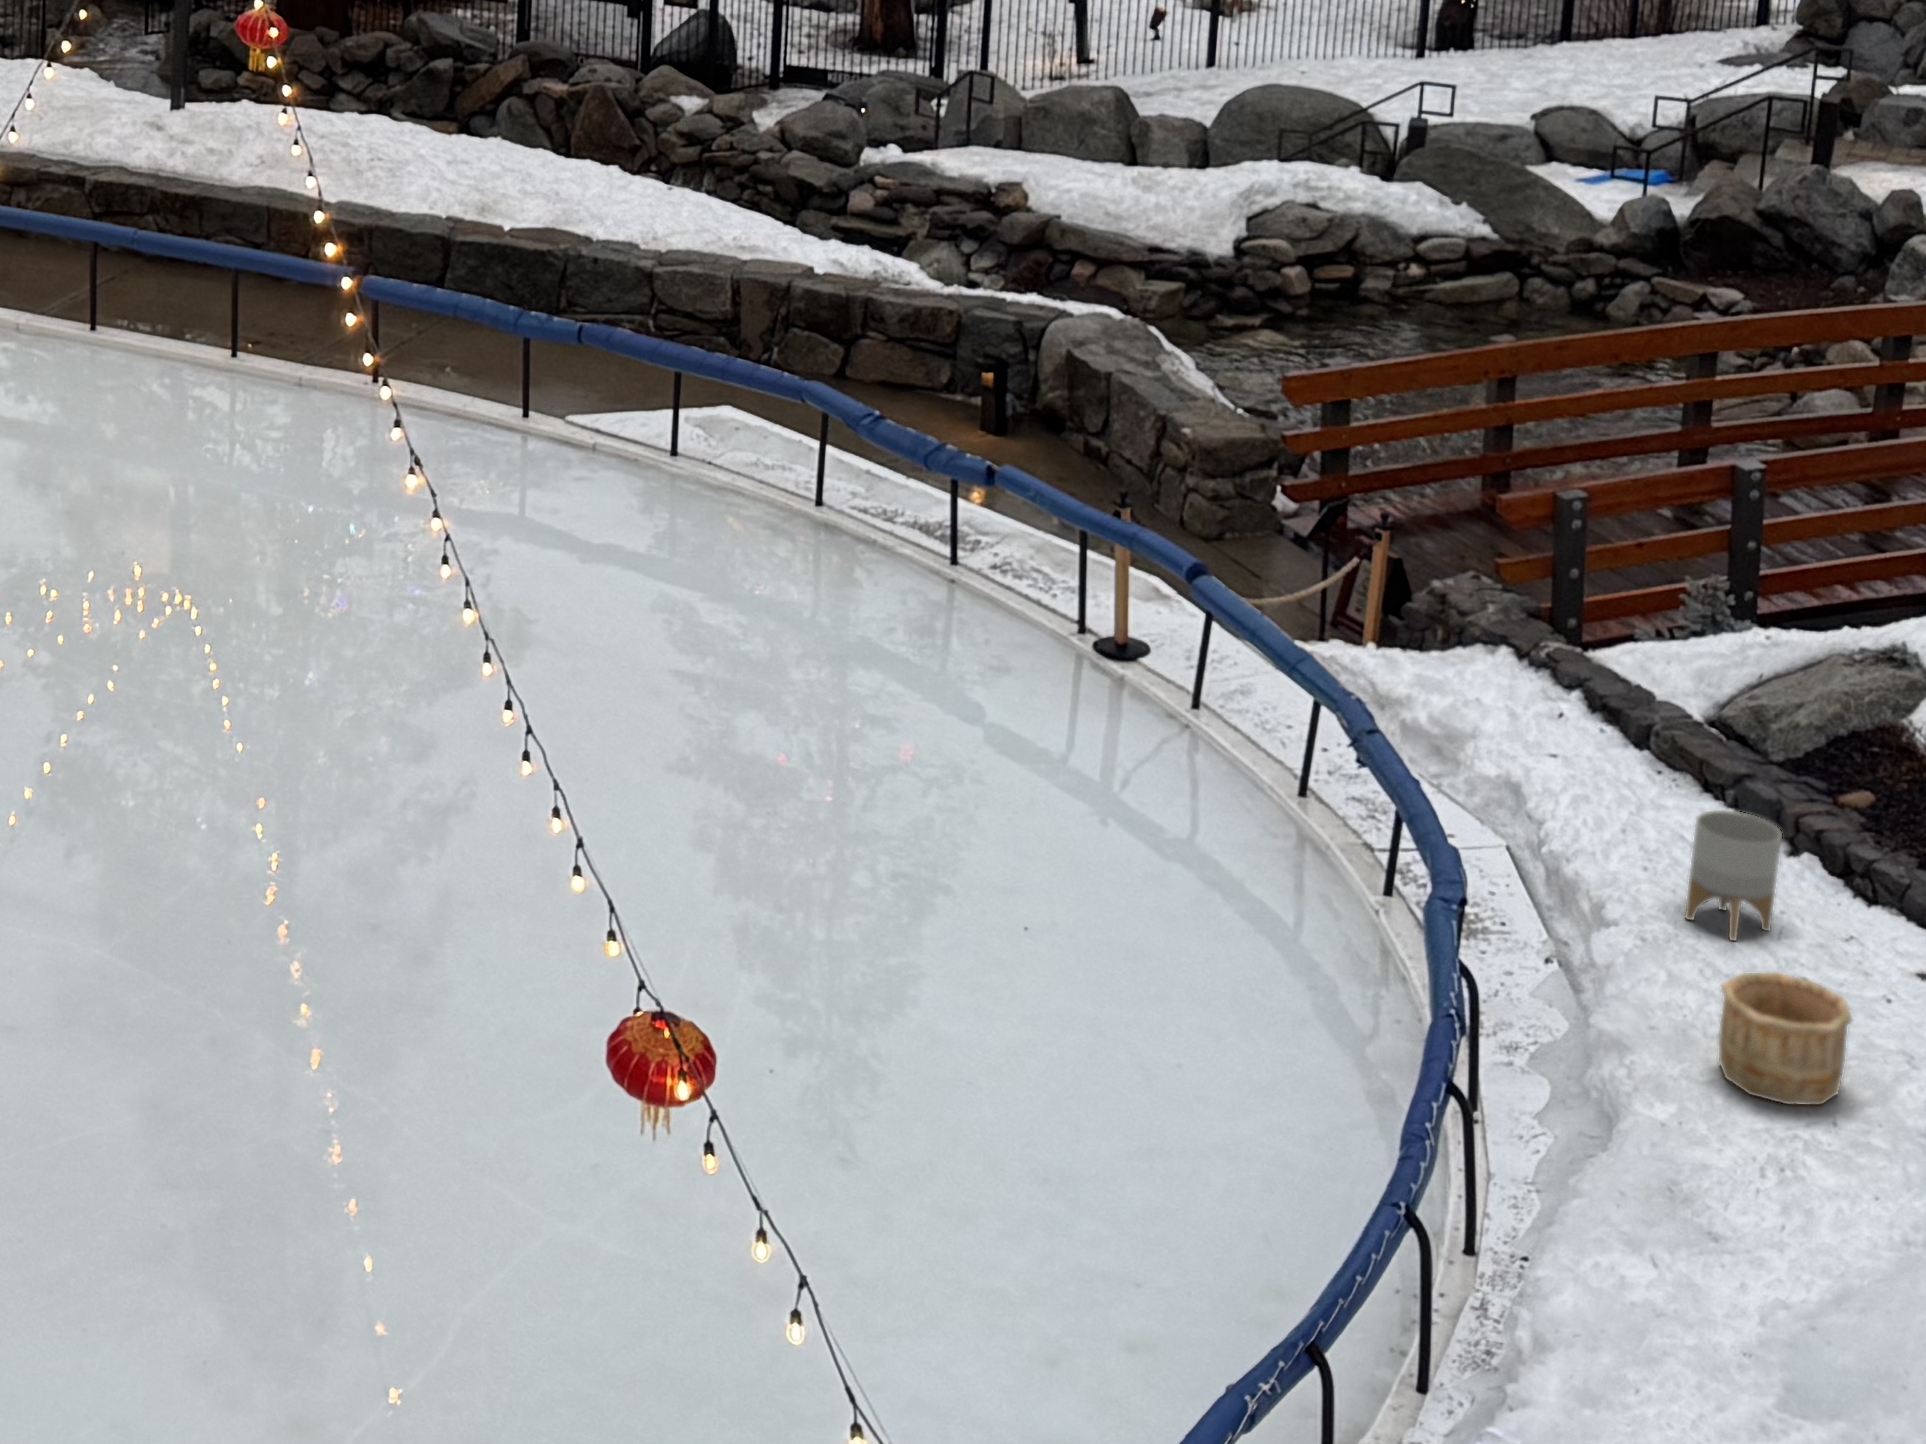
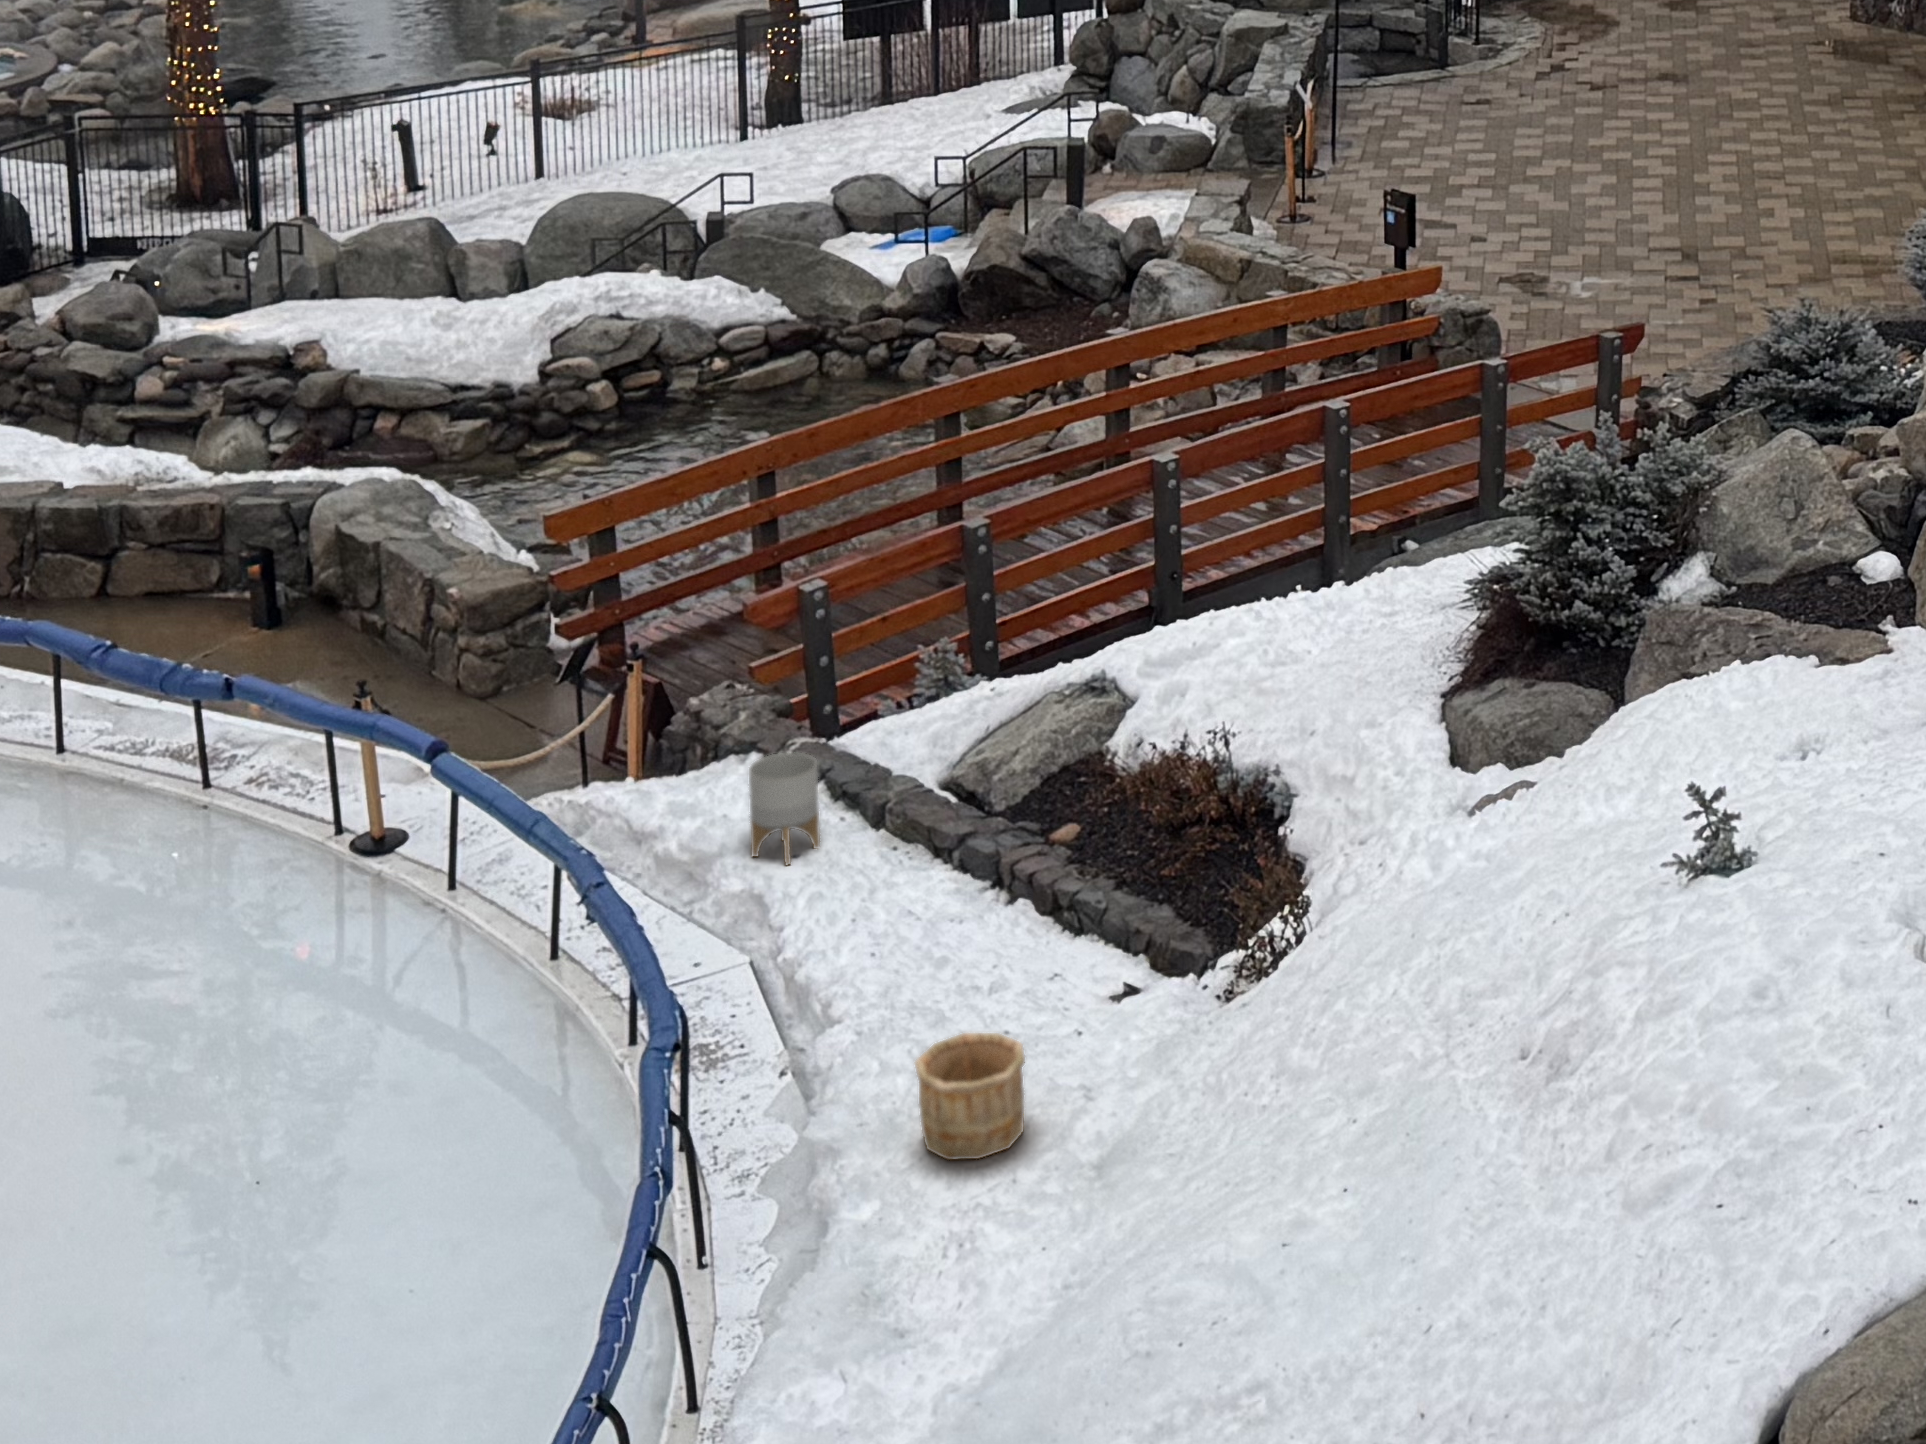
planter: present [1685,810,1782,941] -> present [749,753,820,866]

